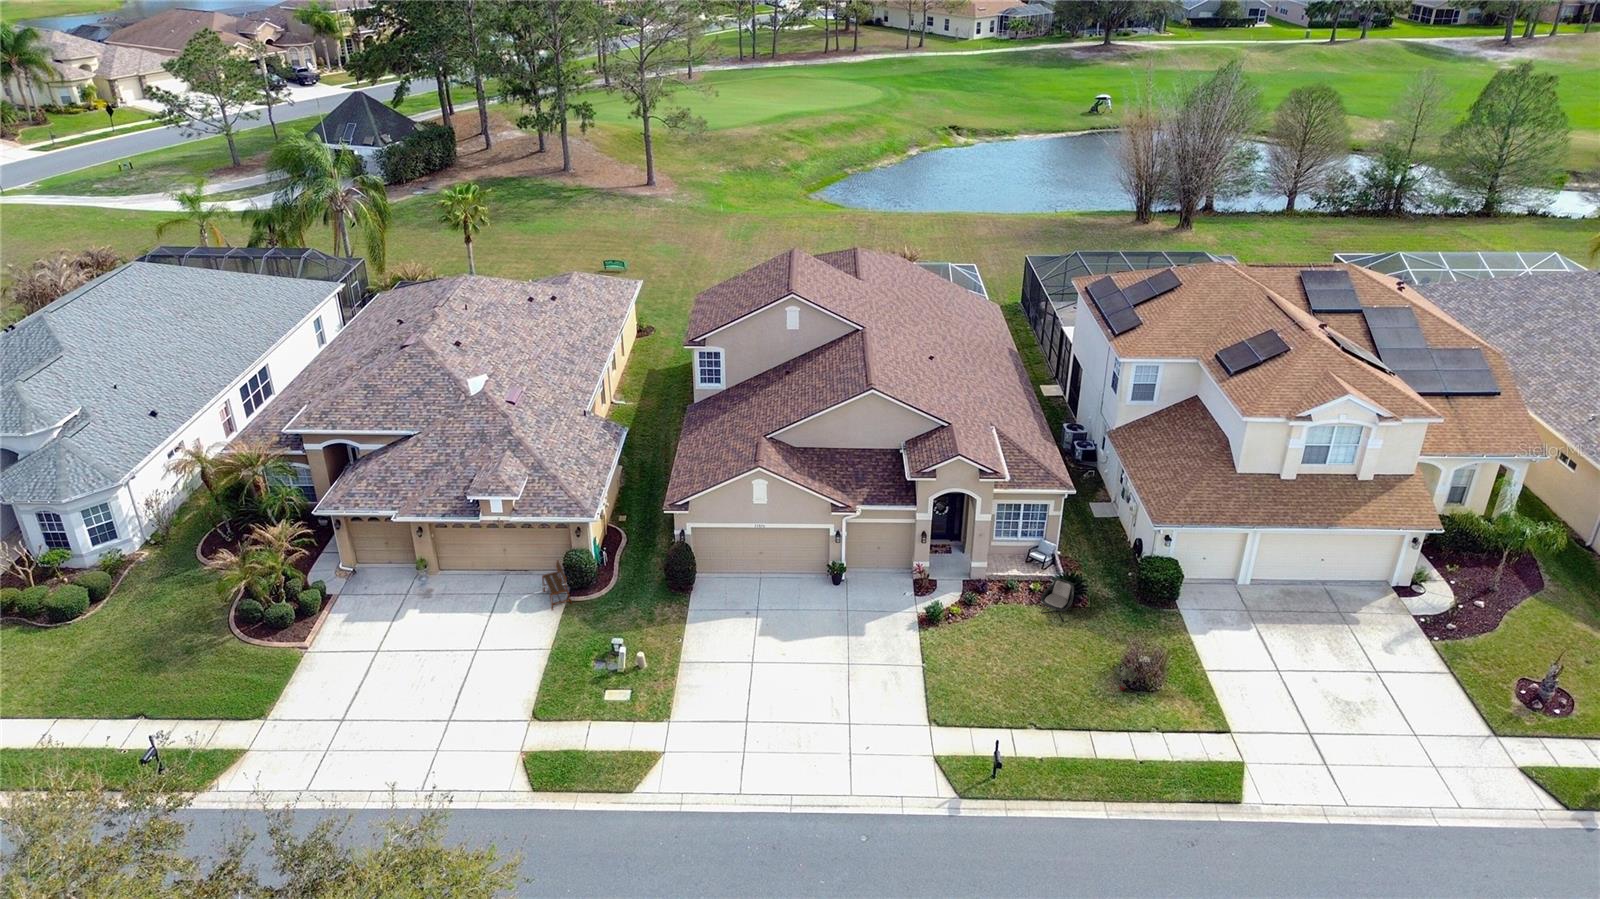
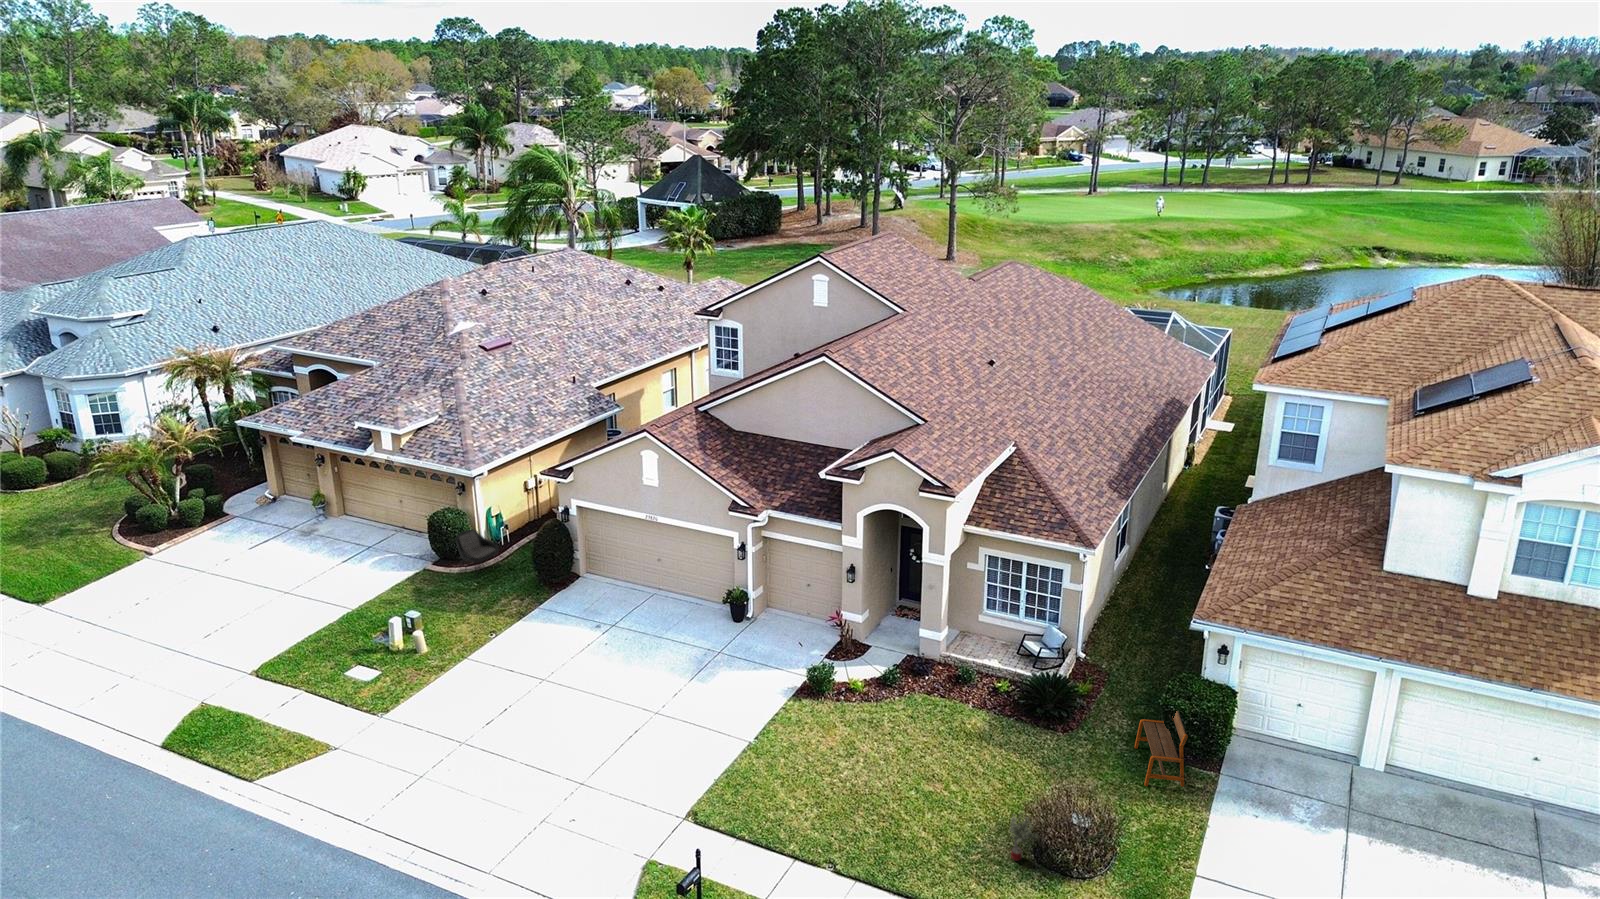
bench: present [542,561,572,609] -> present [1135,711,1188,787]
lounge chair: present [1041,579,1074,622] -> present [456,530,499,575]

